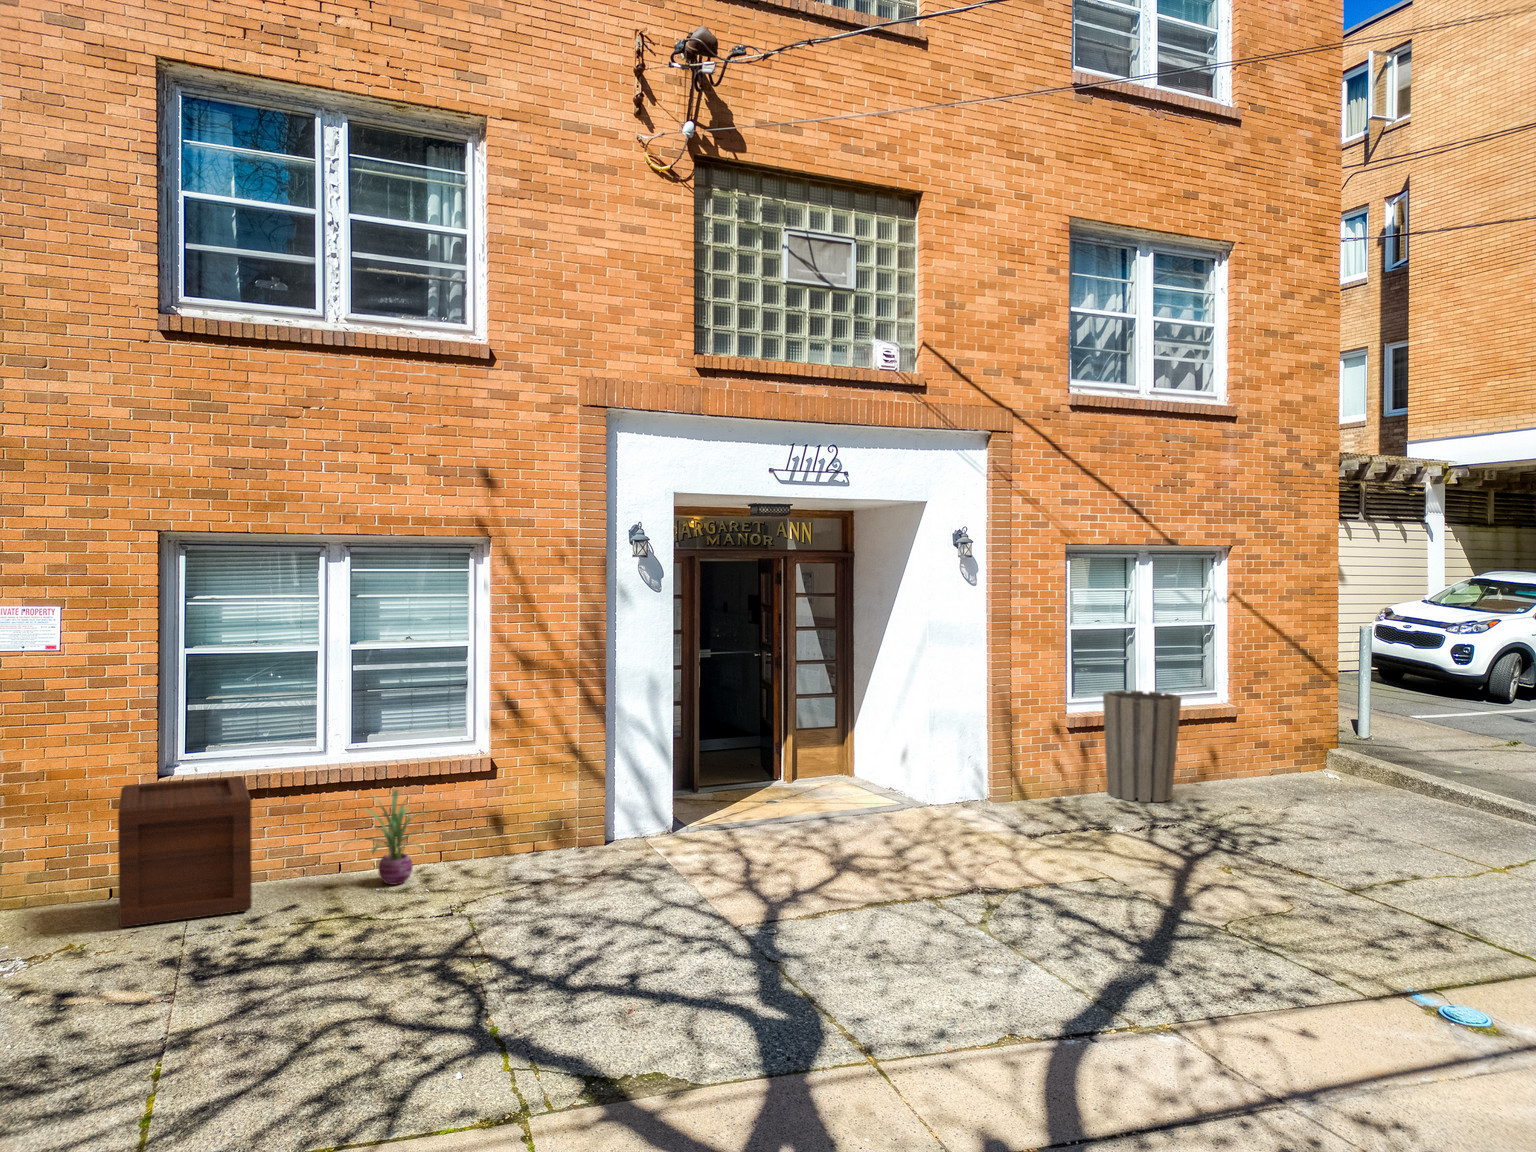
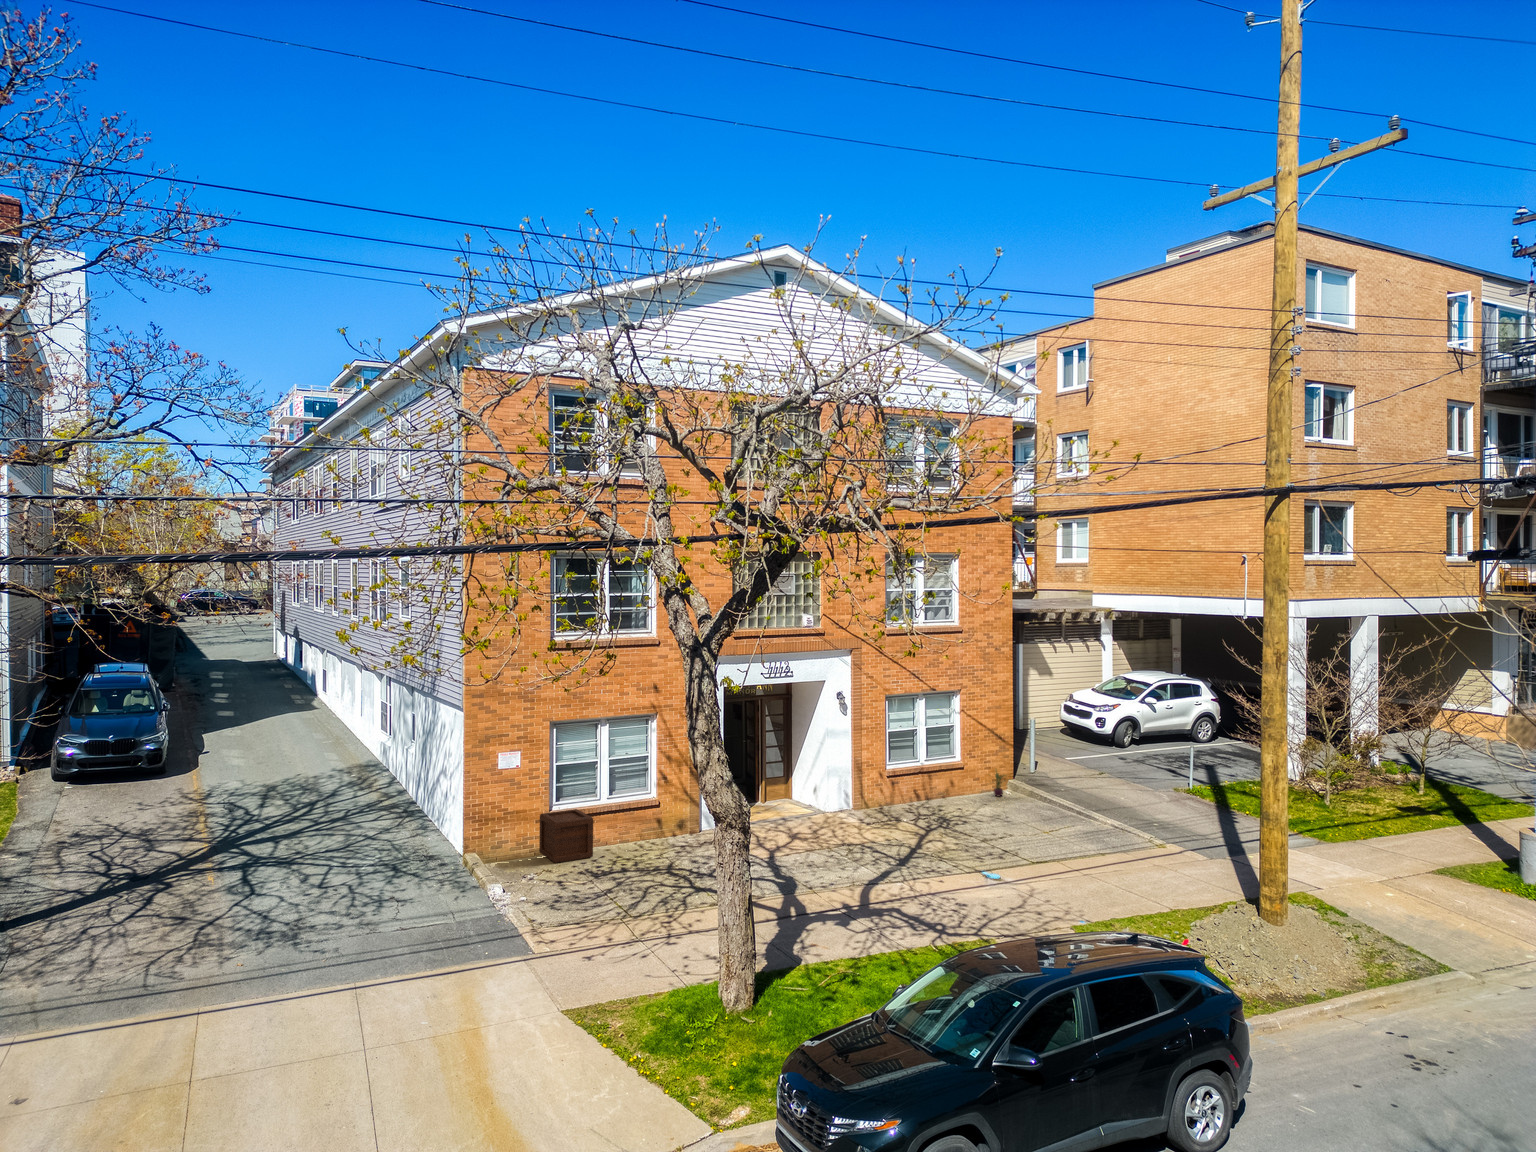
trash can: present [1103,691,1181,802] -> none [901,758,934,808]
decorative plant: present [354,790,424,885] -> present [994,772,1005,797]

